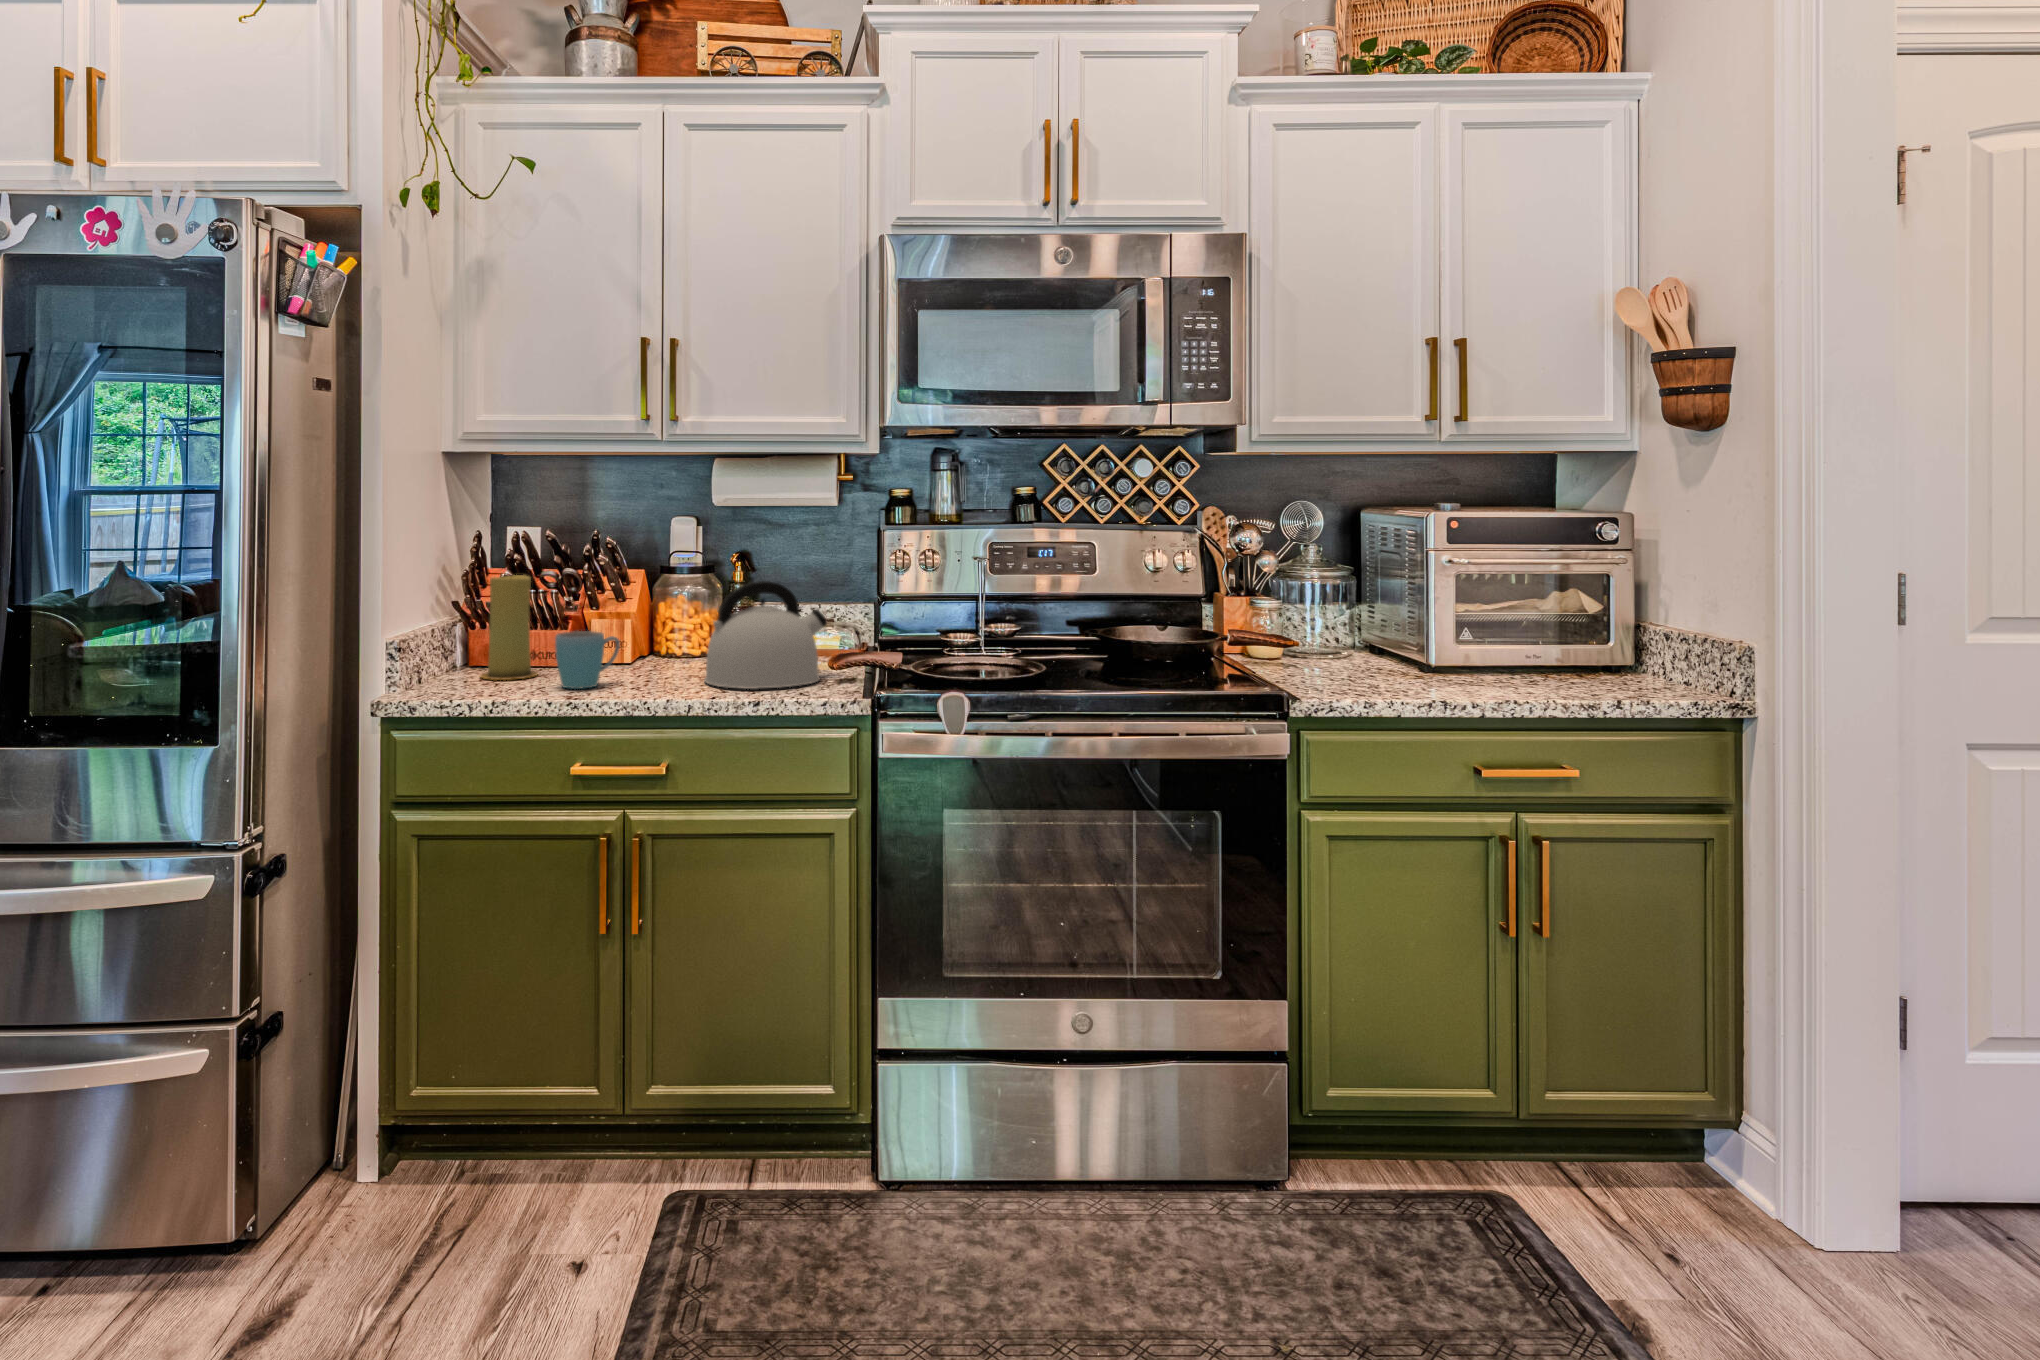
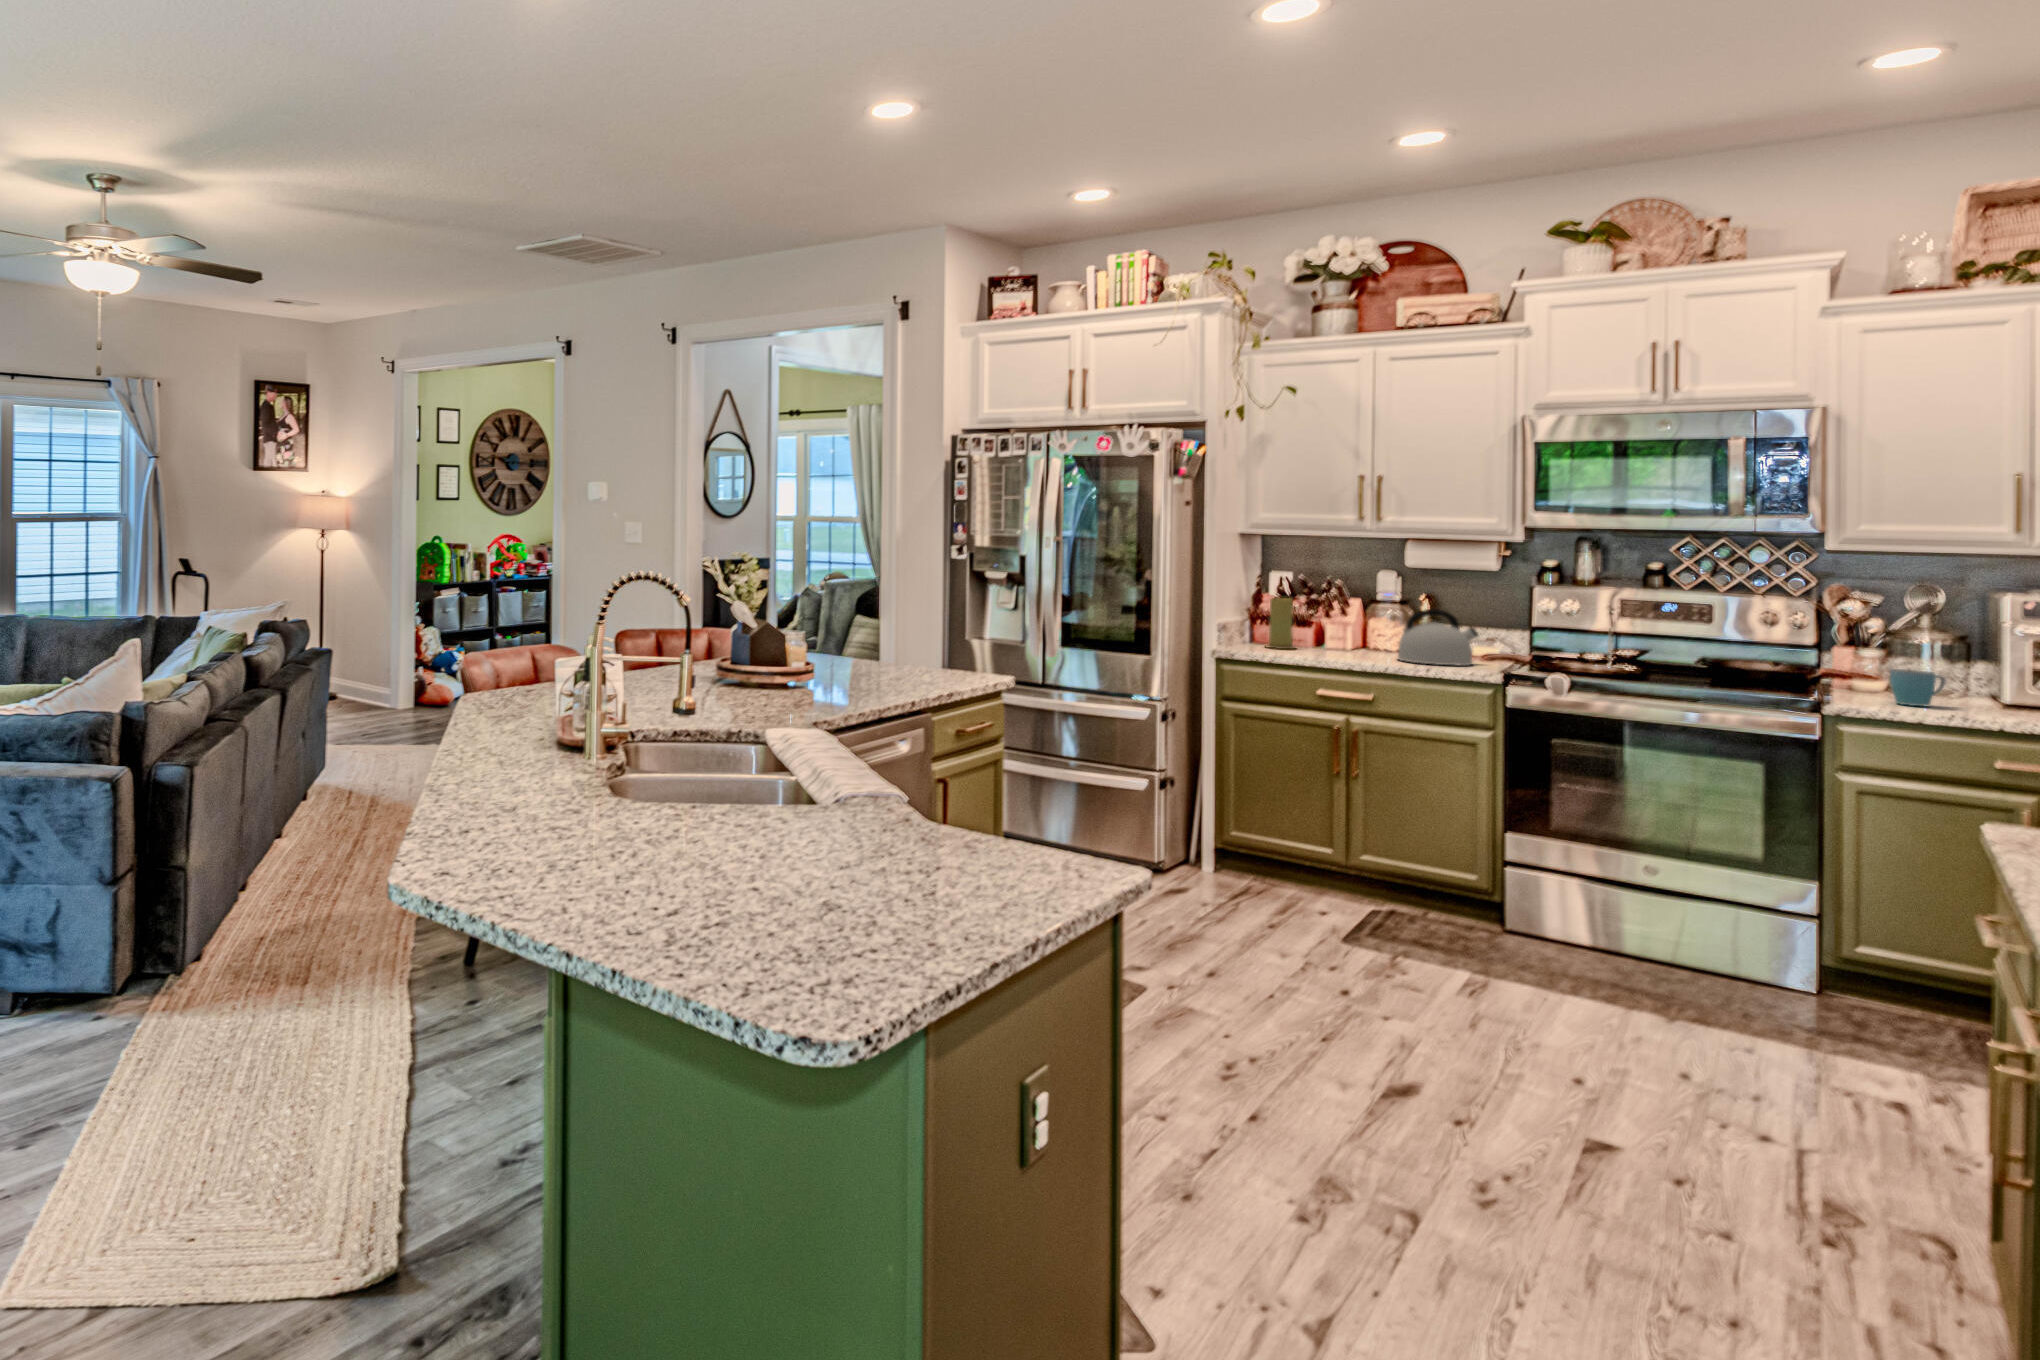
mug: present [555,631,620,689] -> present [1890,669,1946,707]

